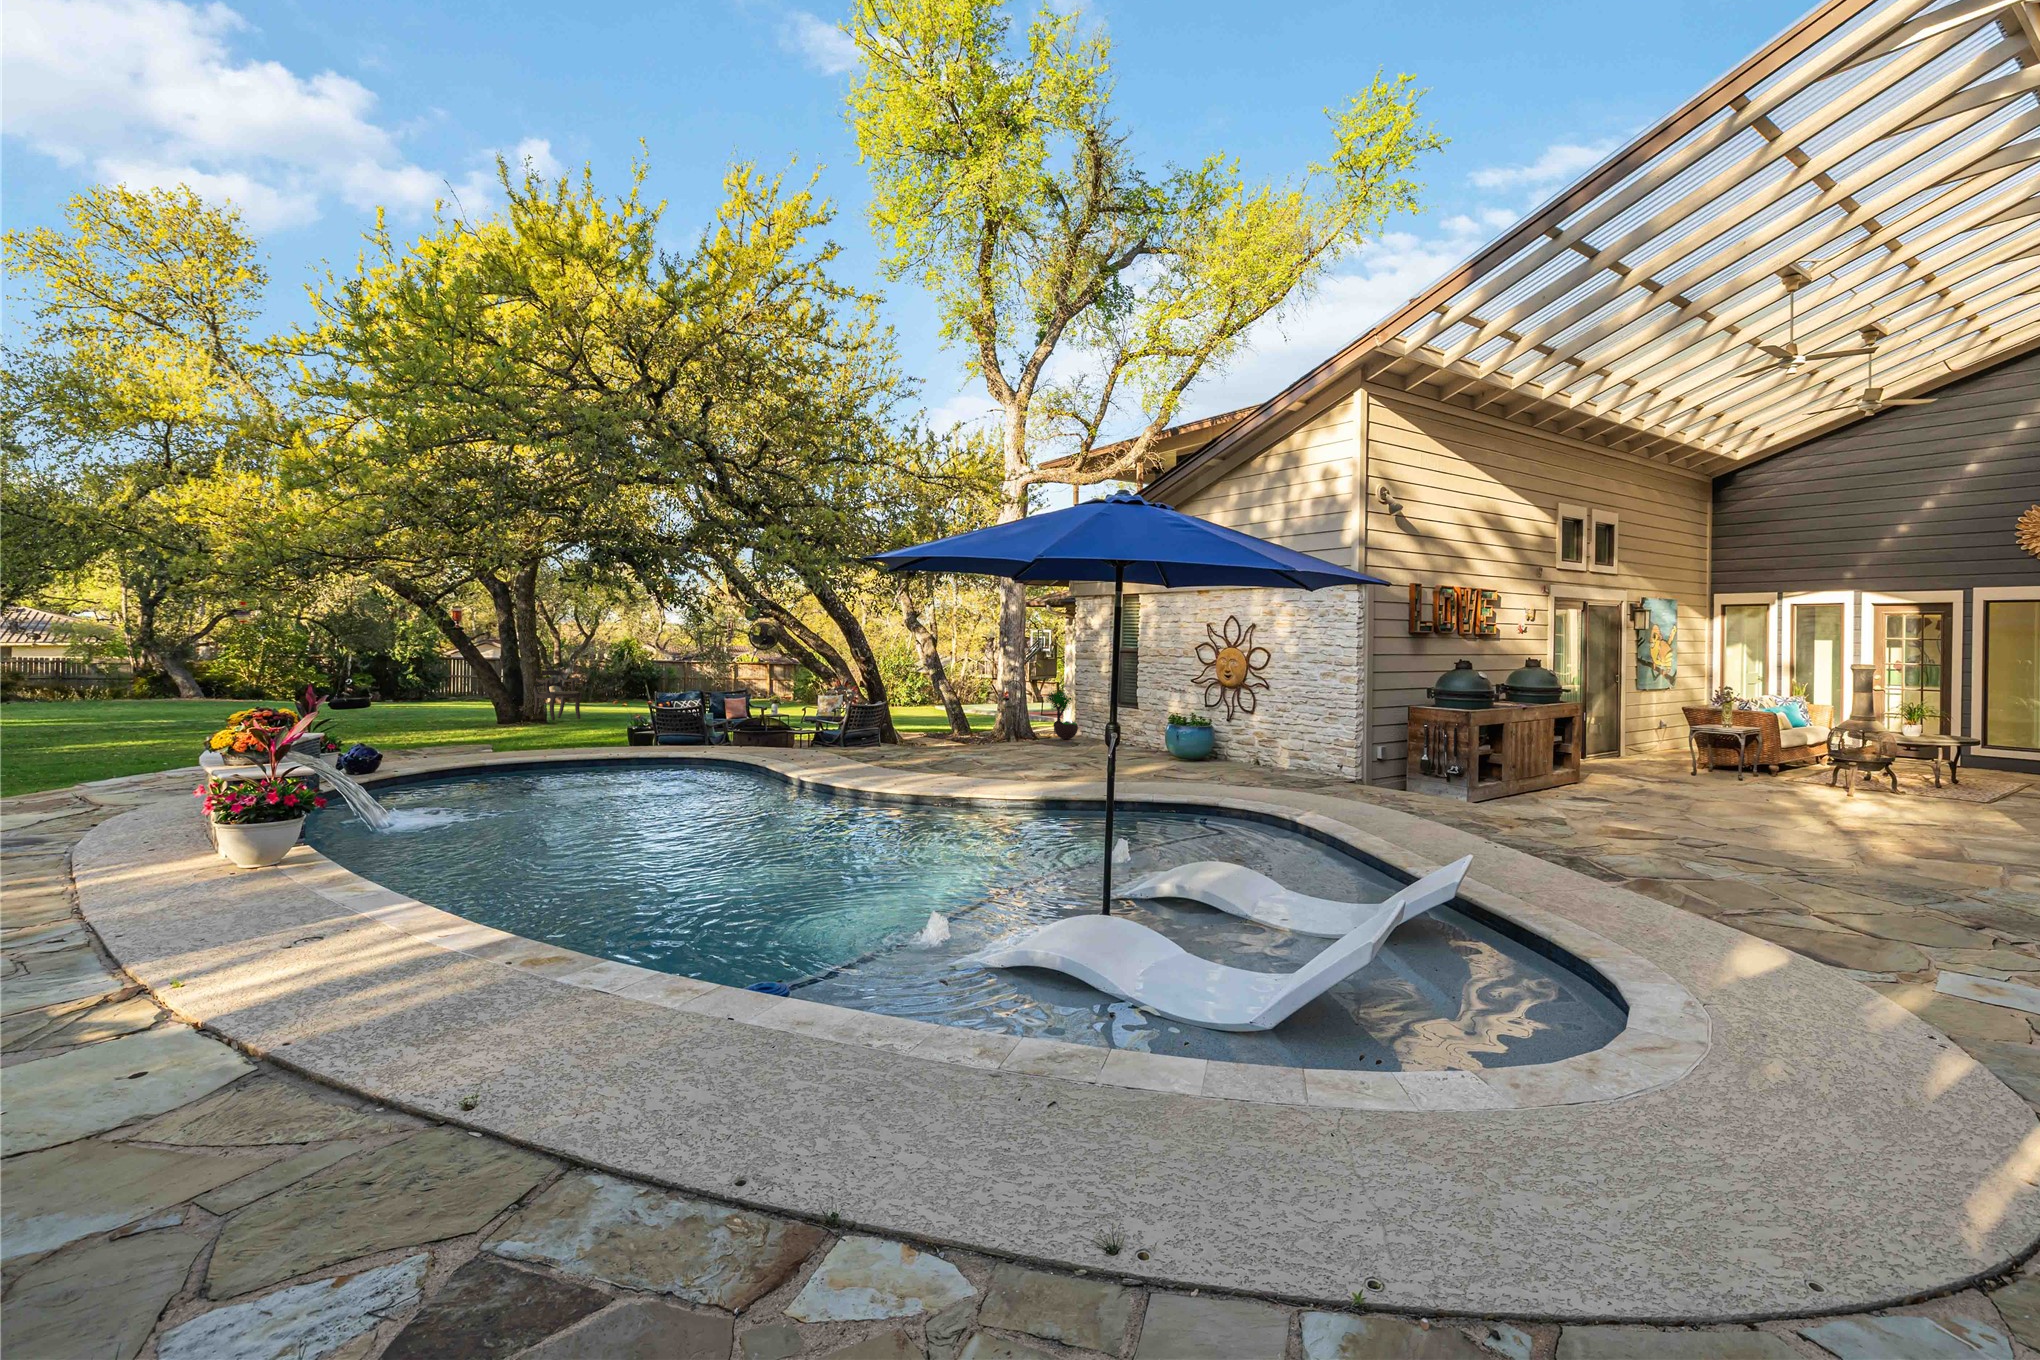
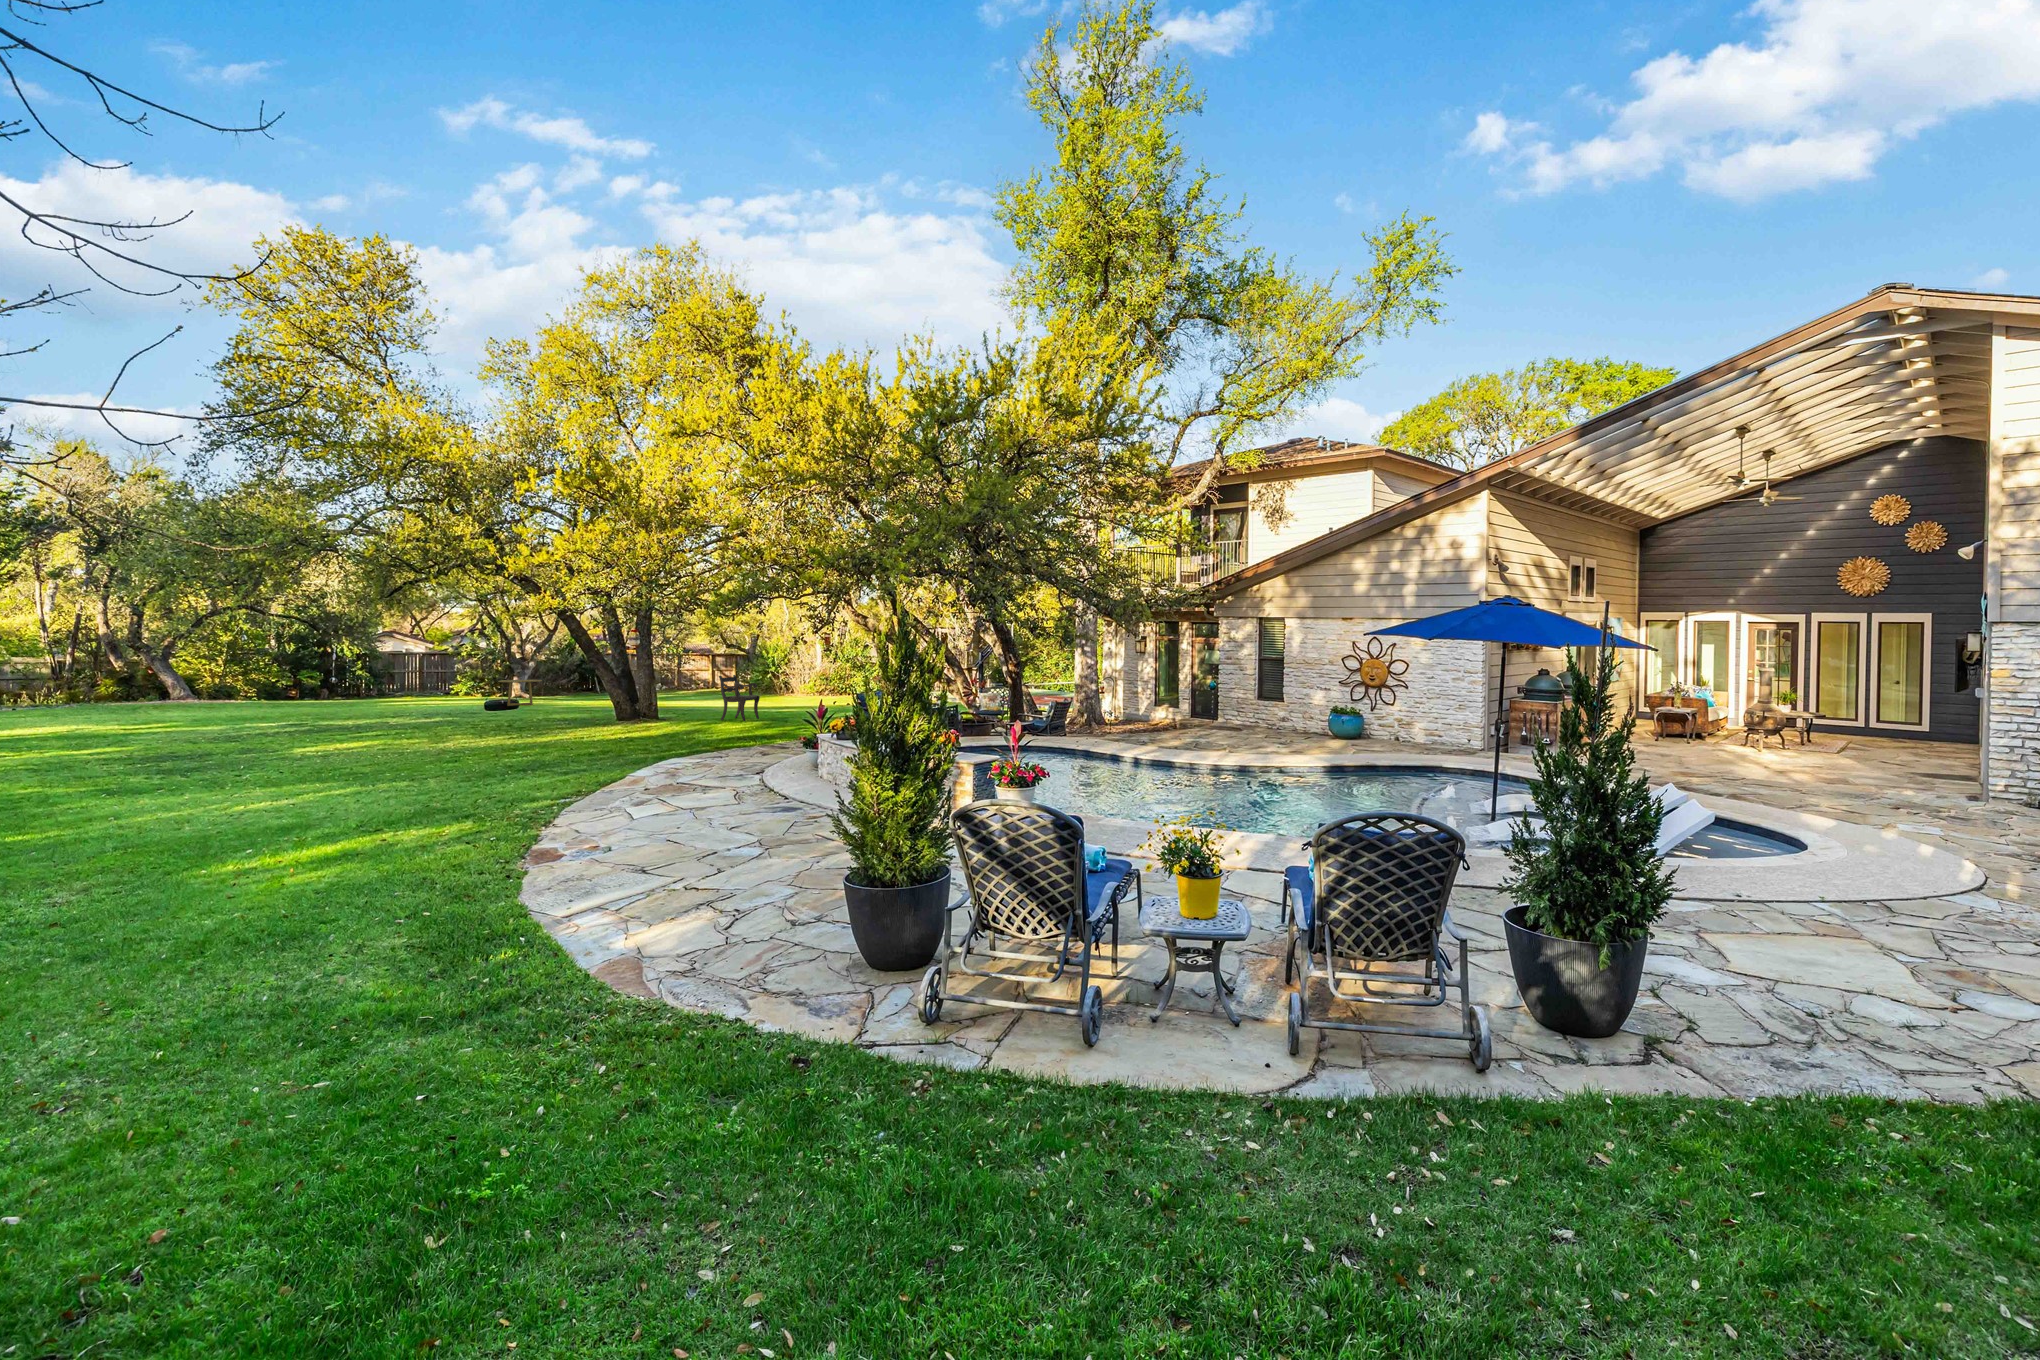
round table: none [387,675,437,702] -> present [498,680,542,706]
potted tree: present [1046,689,1078,739] -> none [1190,684,1217,726]

